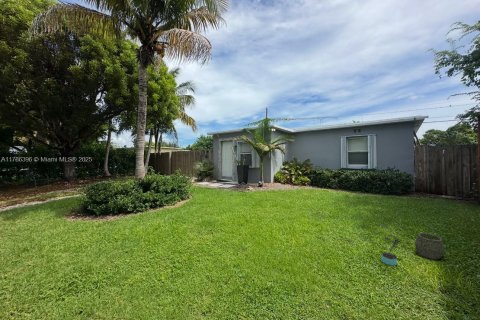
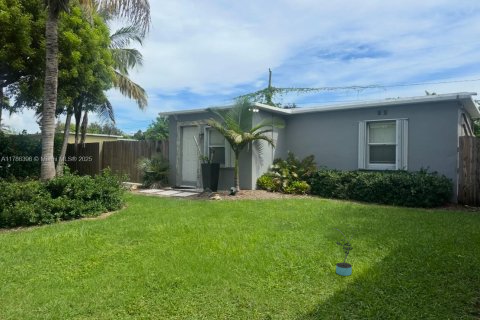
woven basket: present [415,233,444,259] -> none [382,241,412,270]

